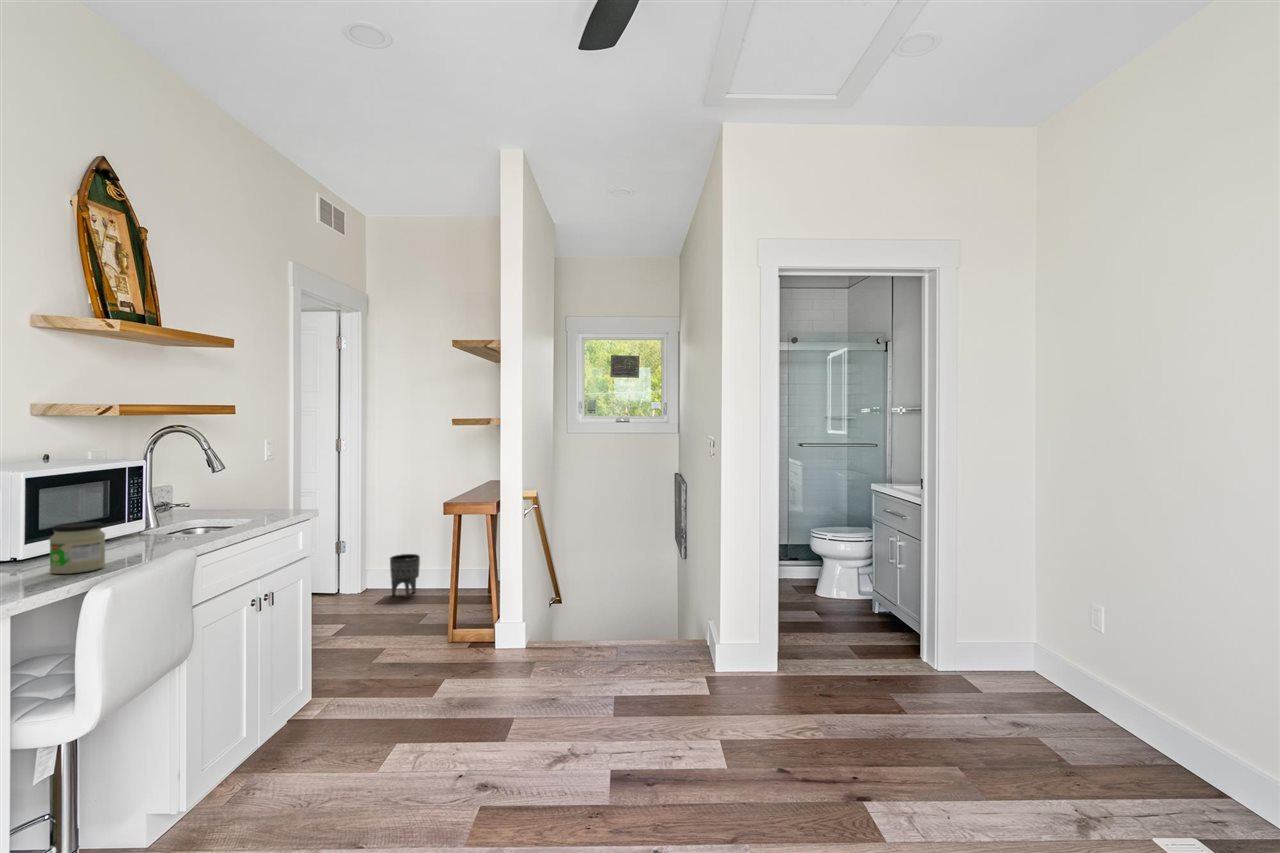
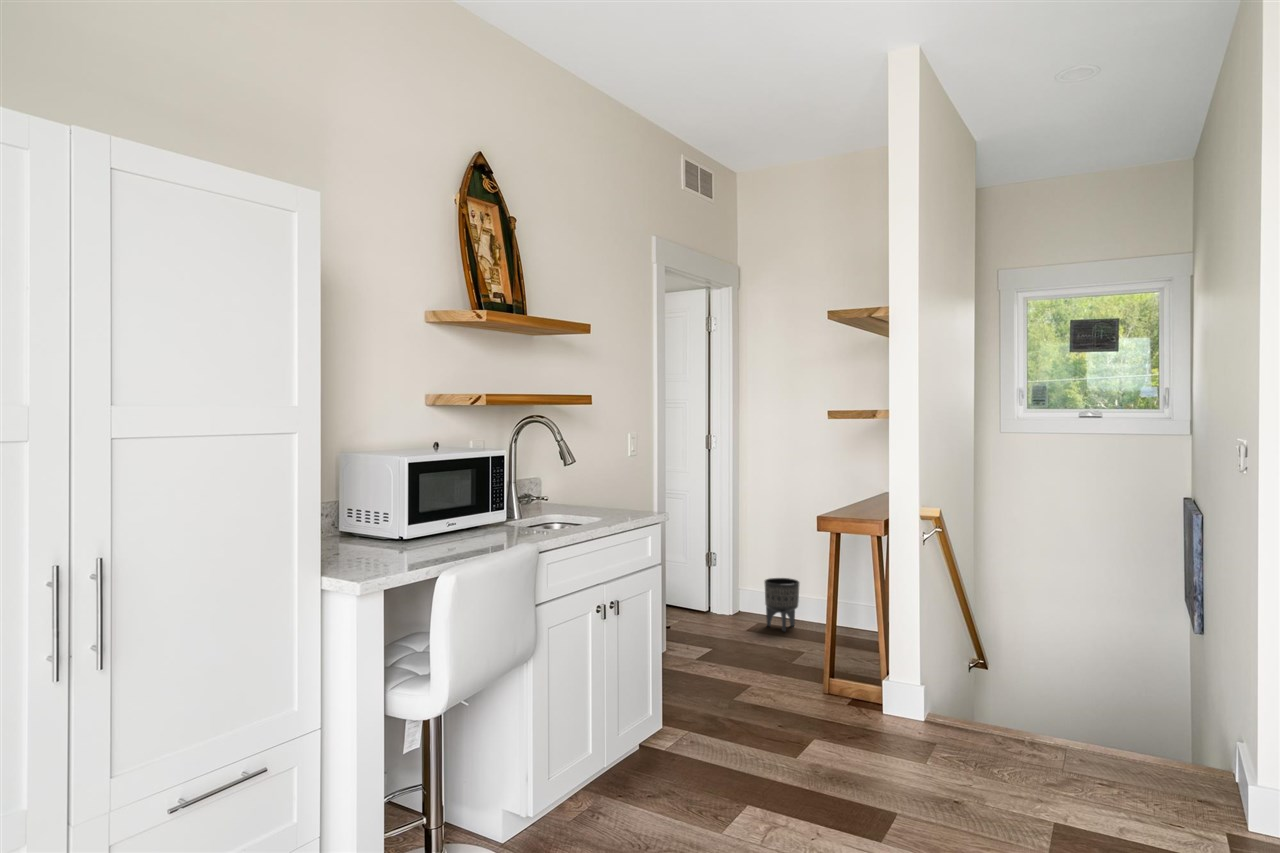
jar: present [49,522,105,574] -> none [423,510,465,558]

